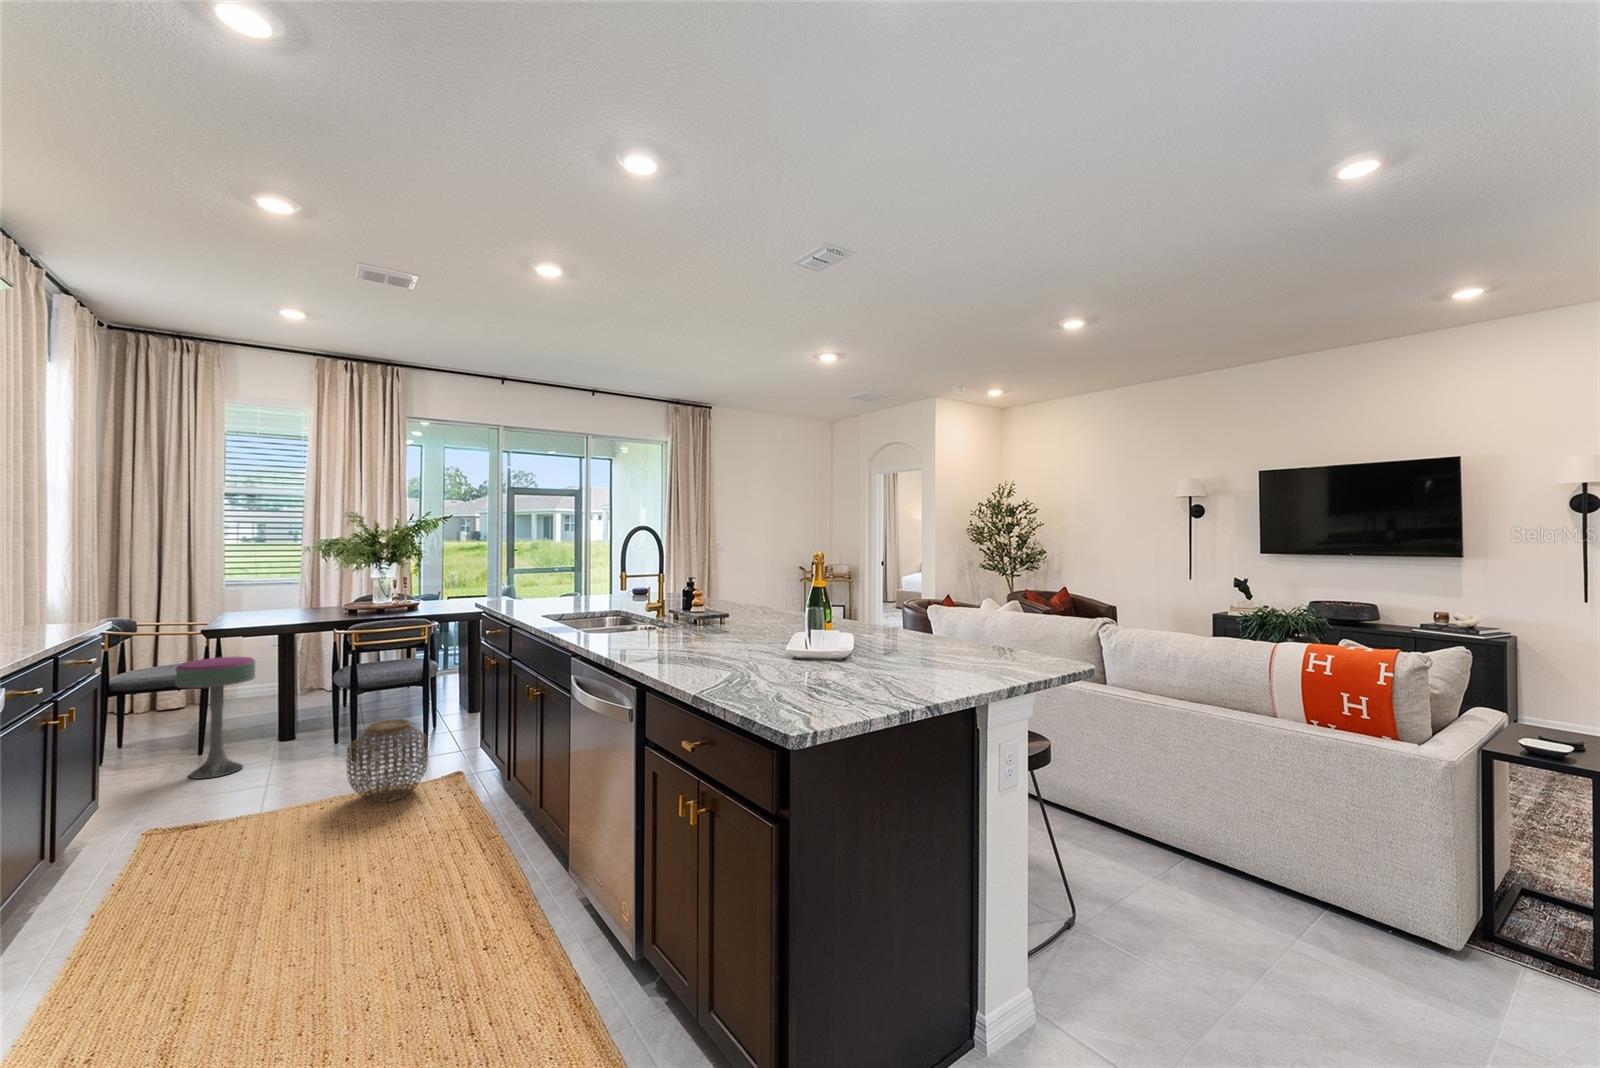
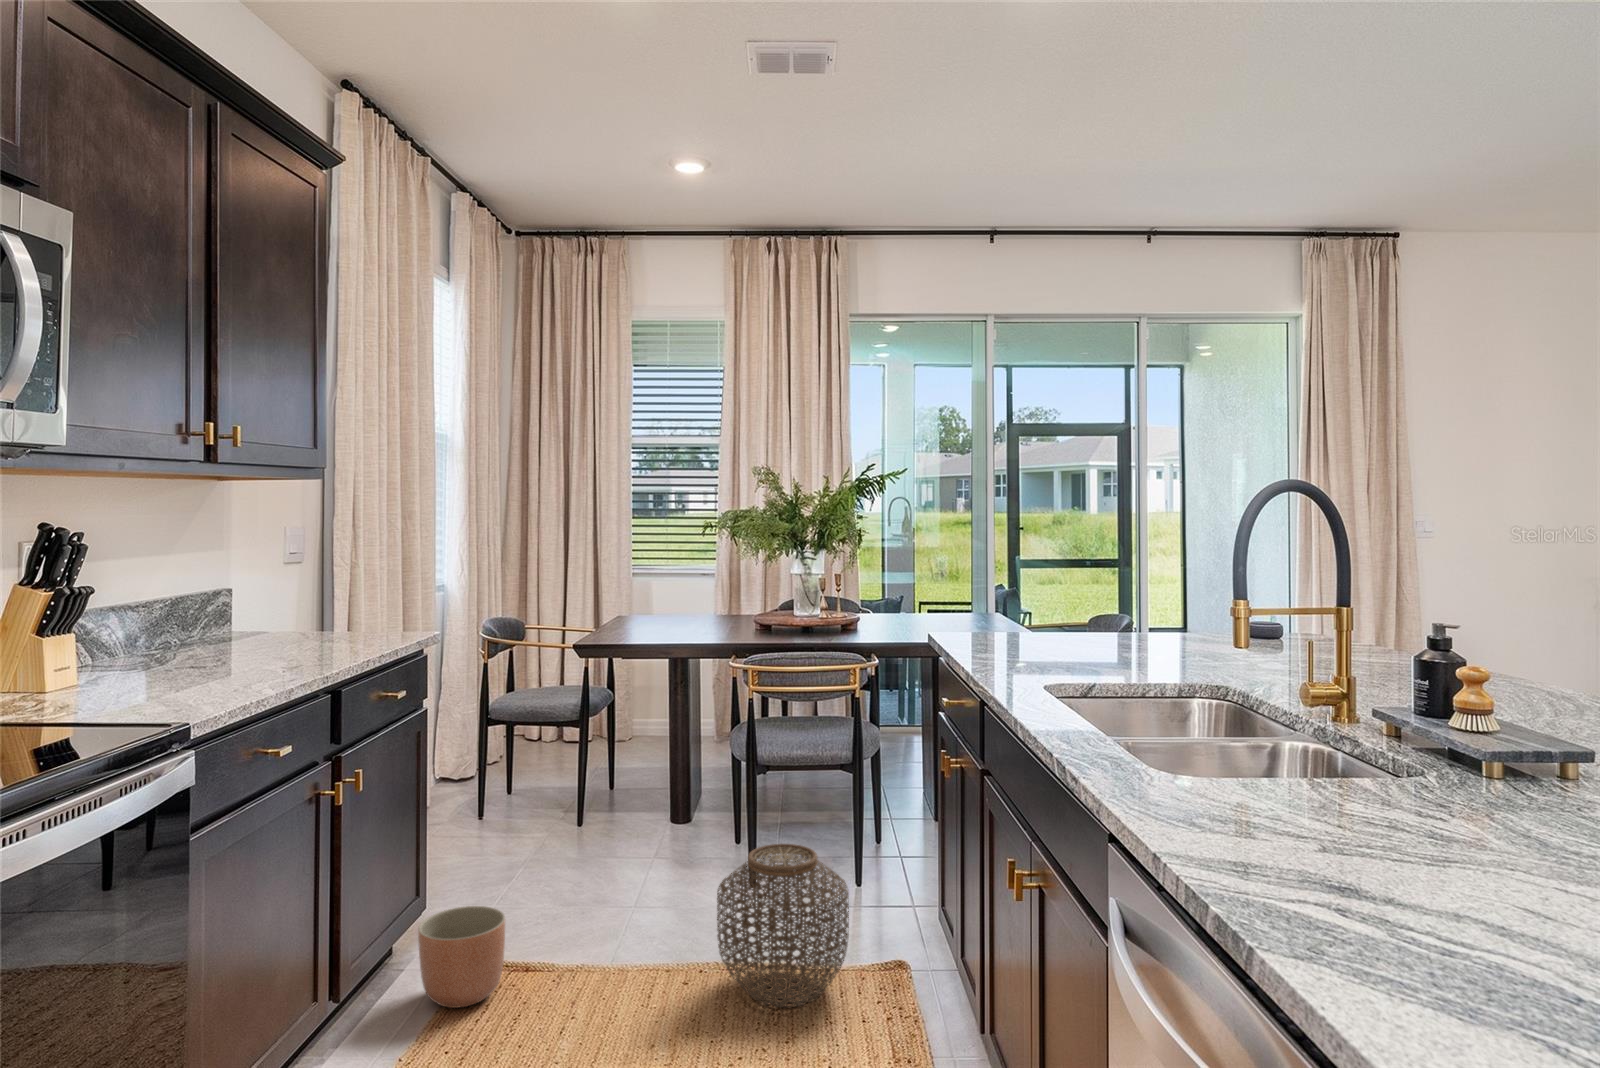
bar stool: present [175,657,255,779] -> none [531,688,627,875]
planter: none [125,786,194,848] -> present [418,906,505,1008]

